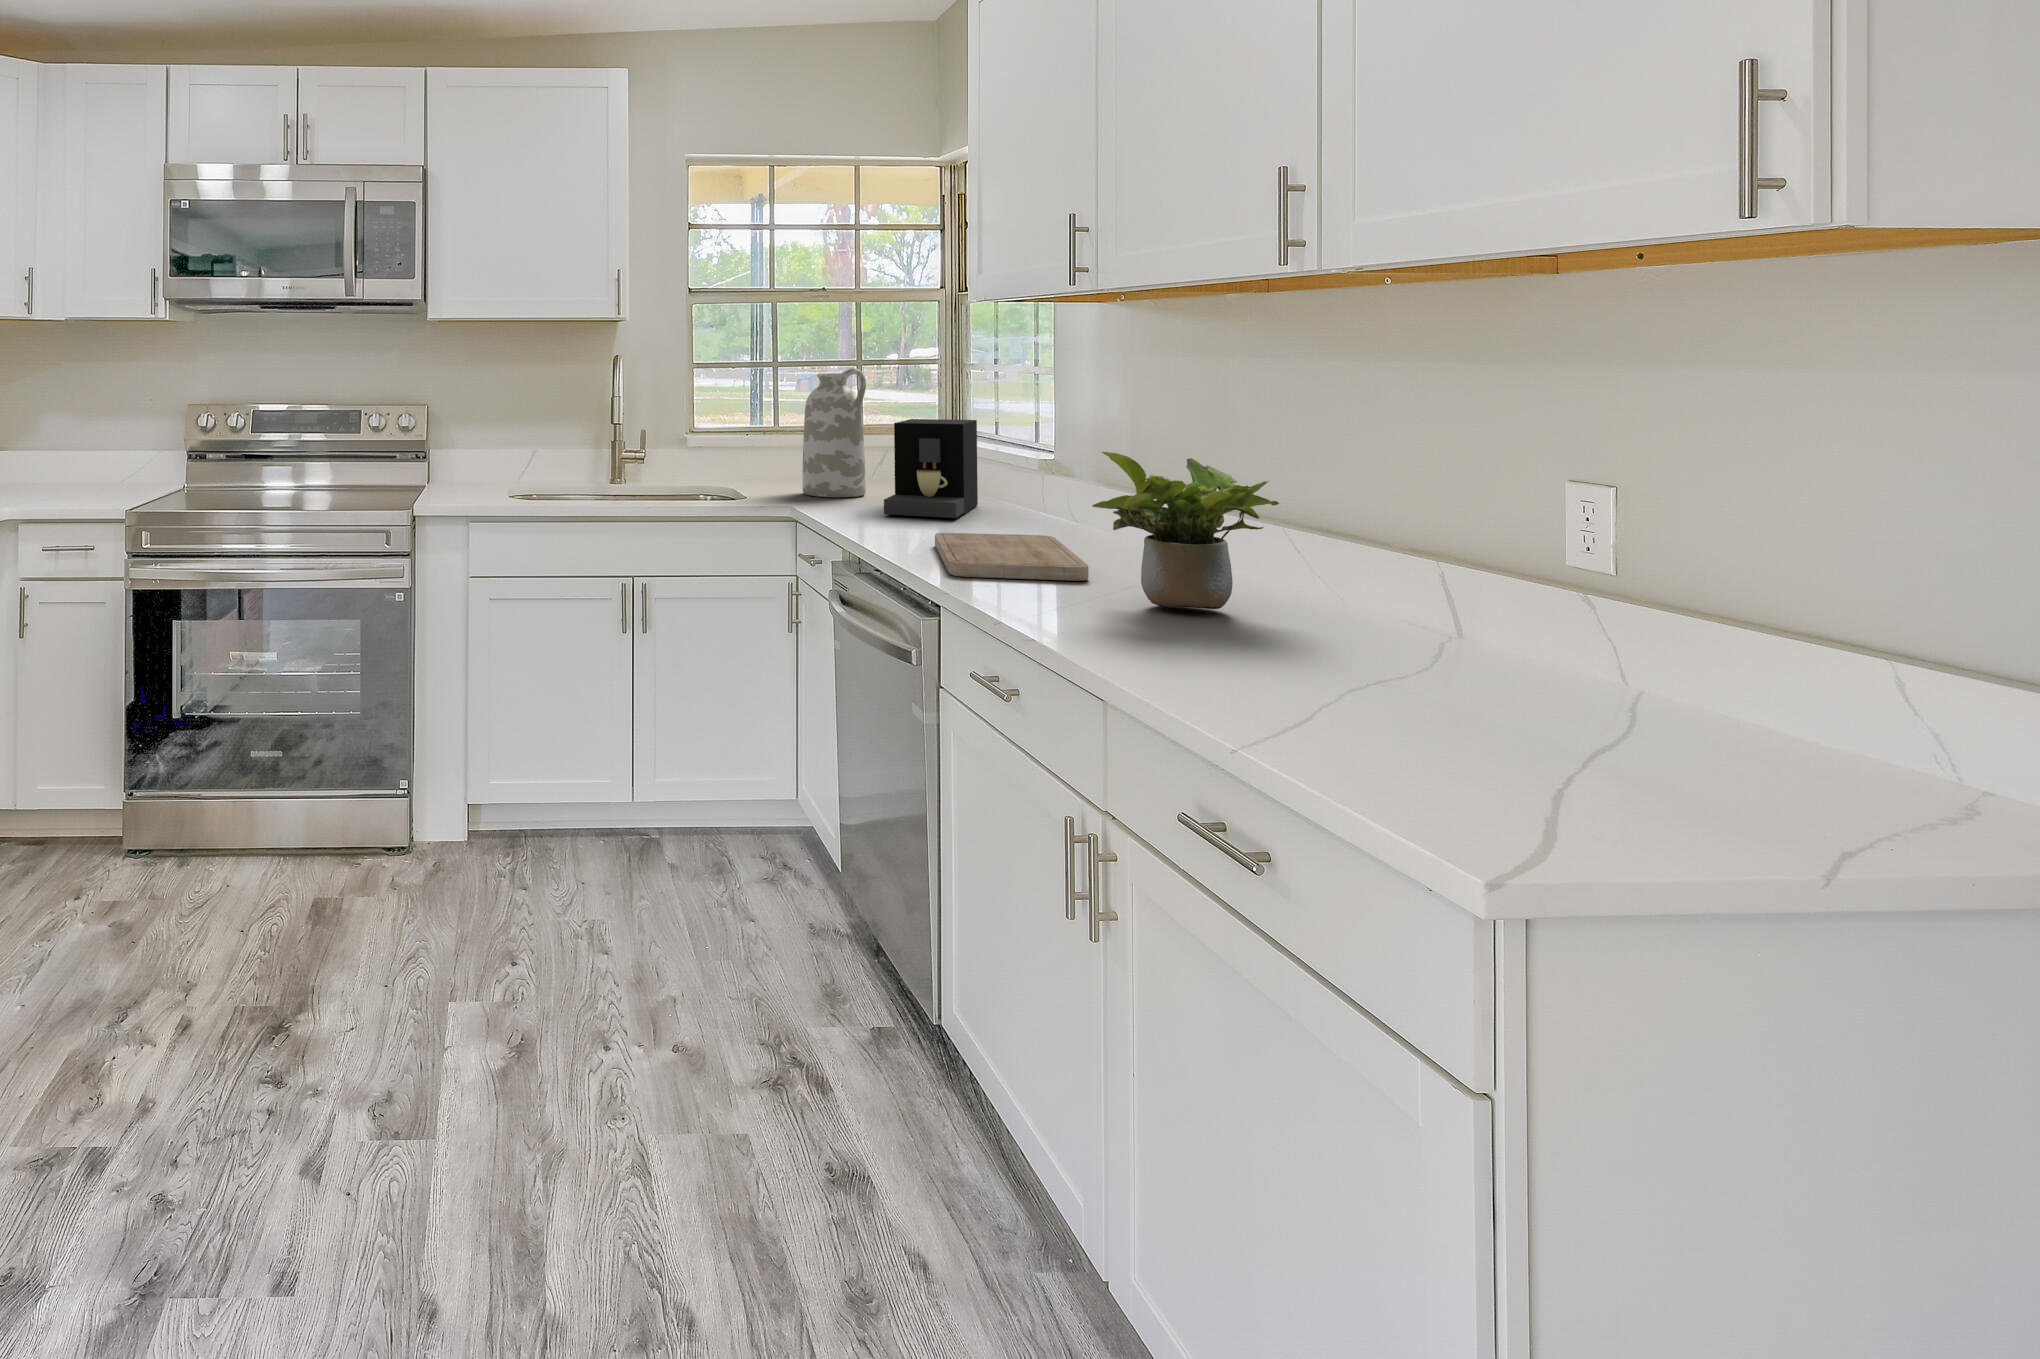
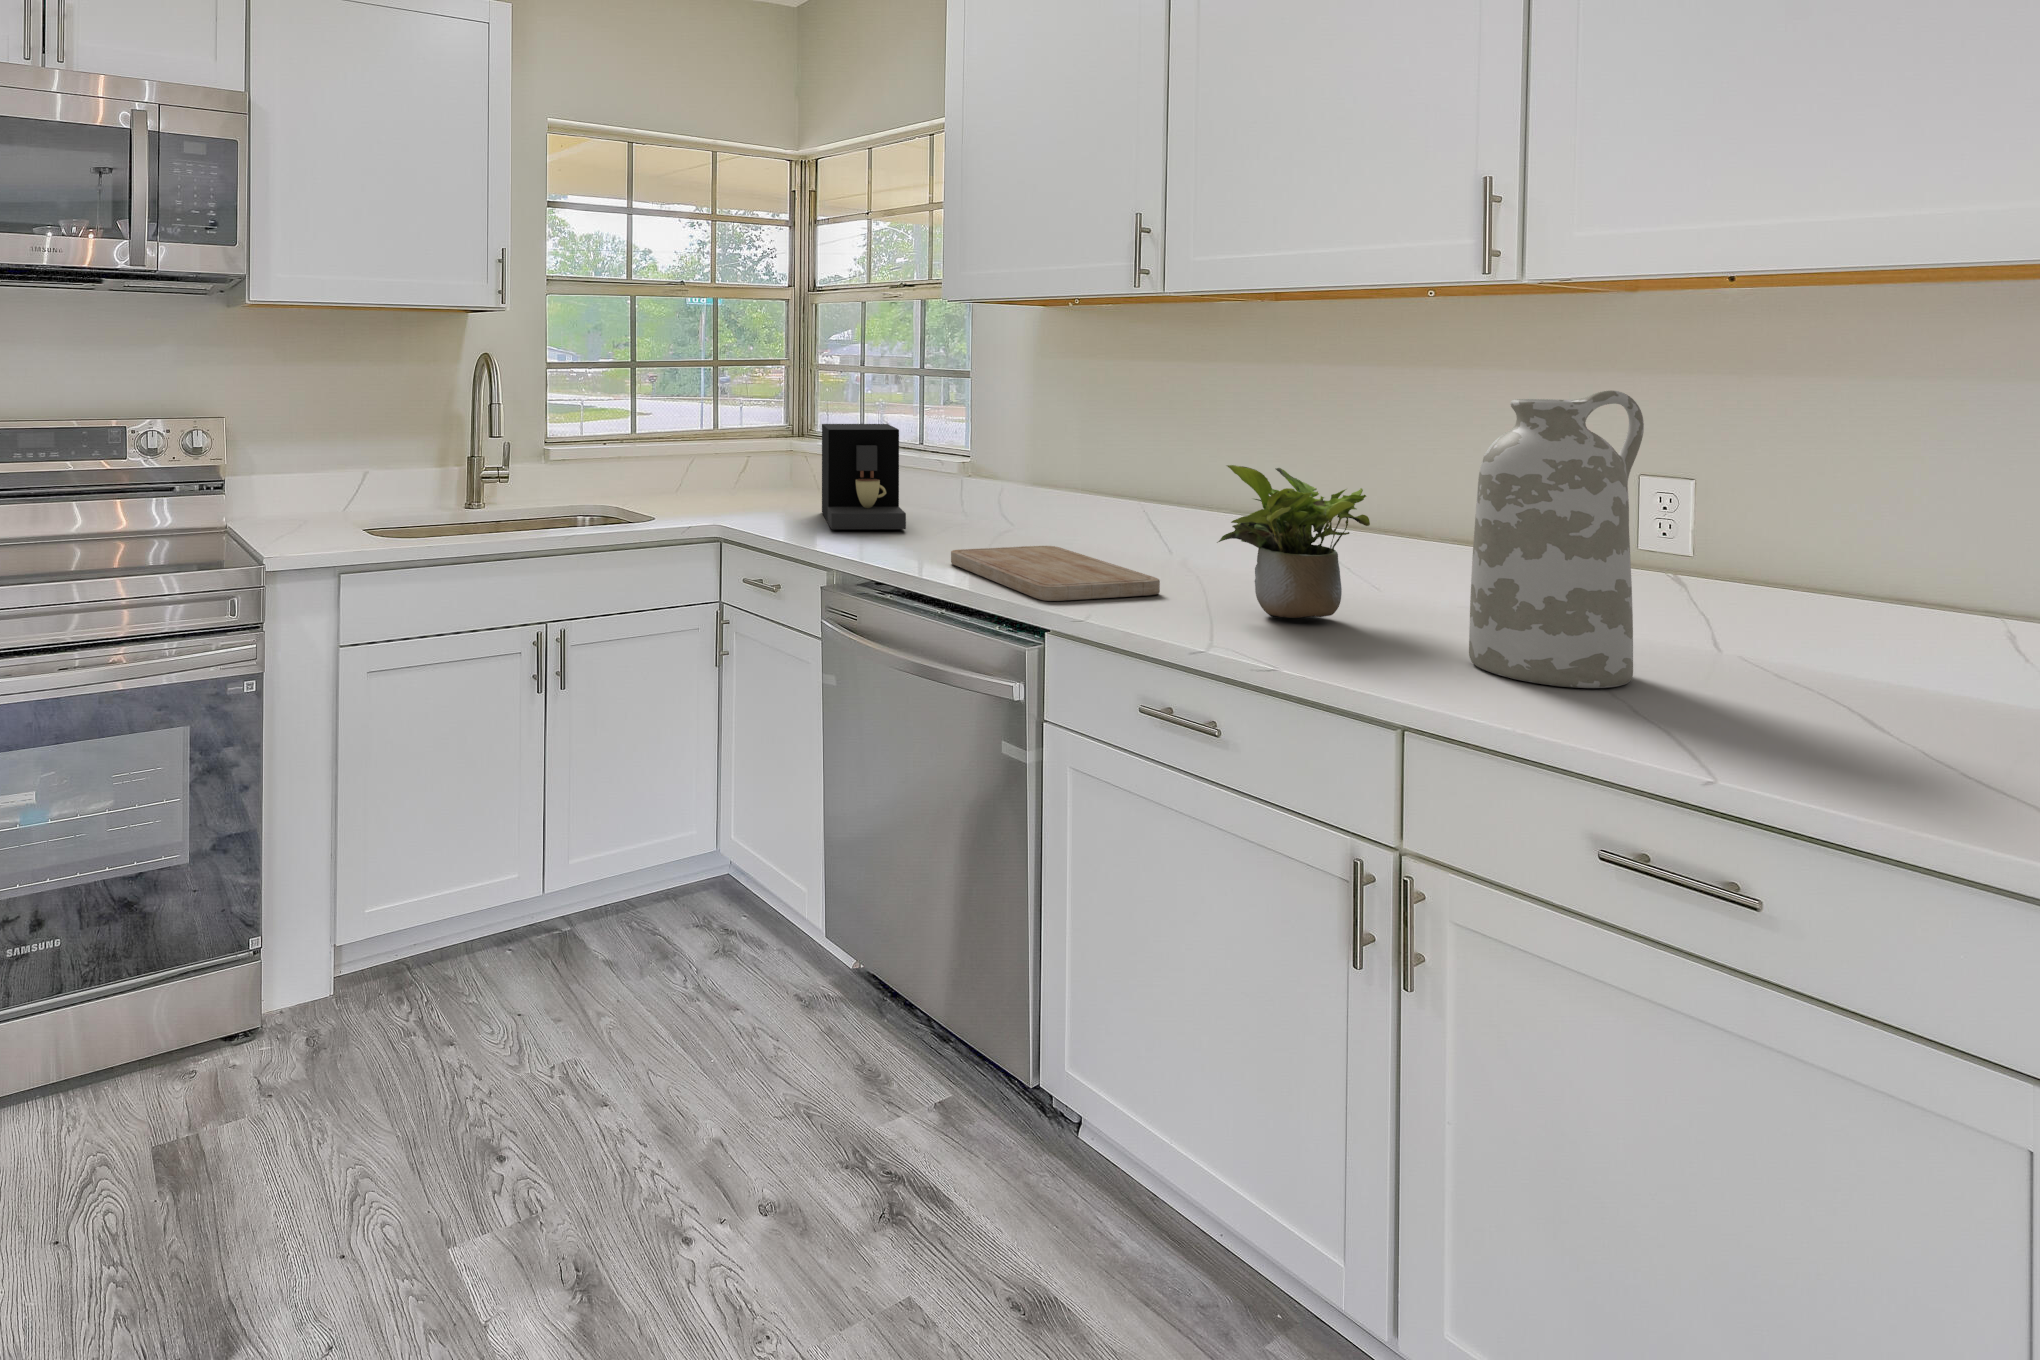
vase: present [802,368,866,497] -> present [1469,390,1644,688]

